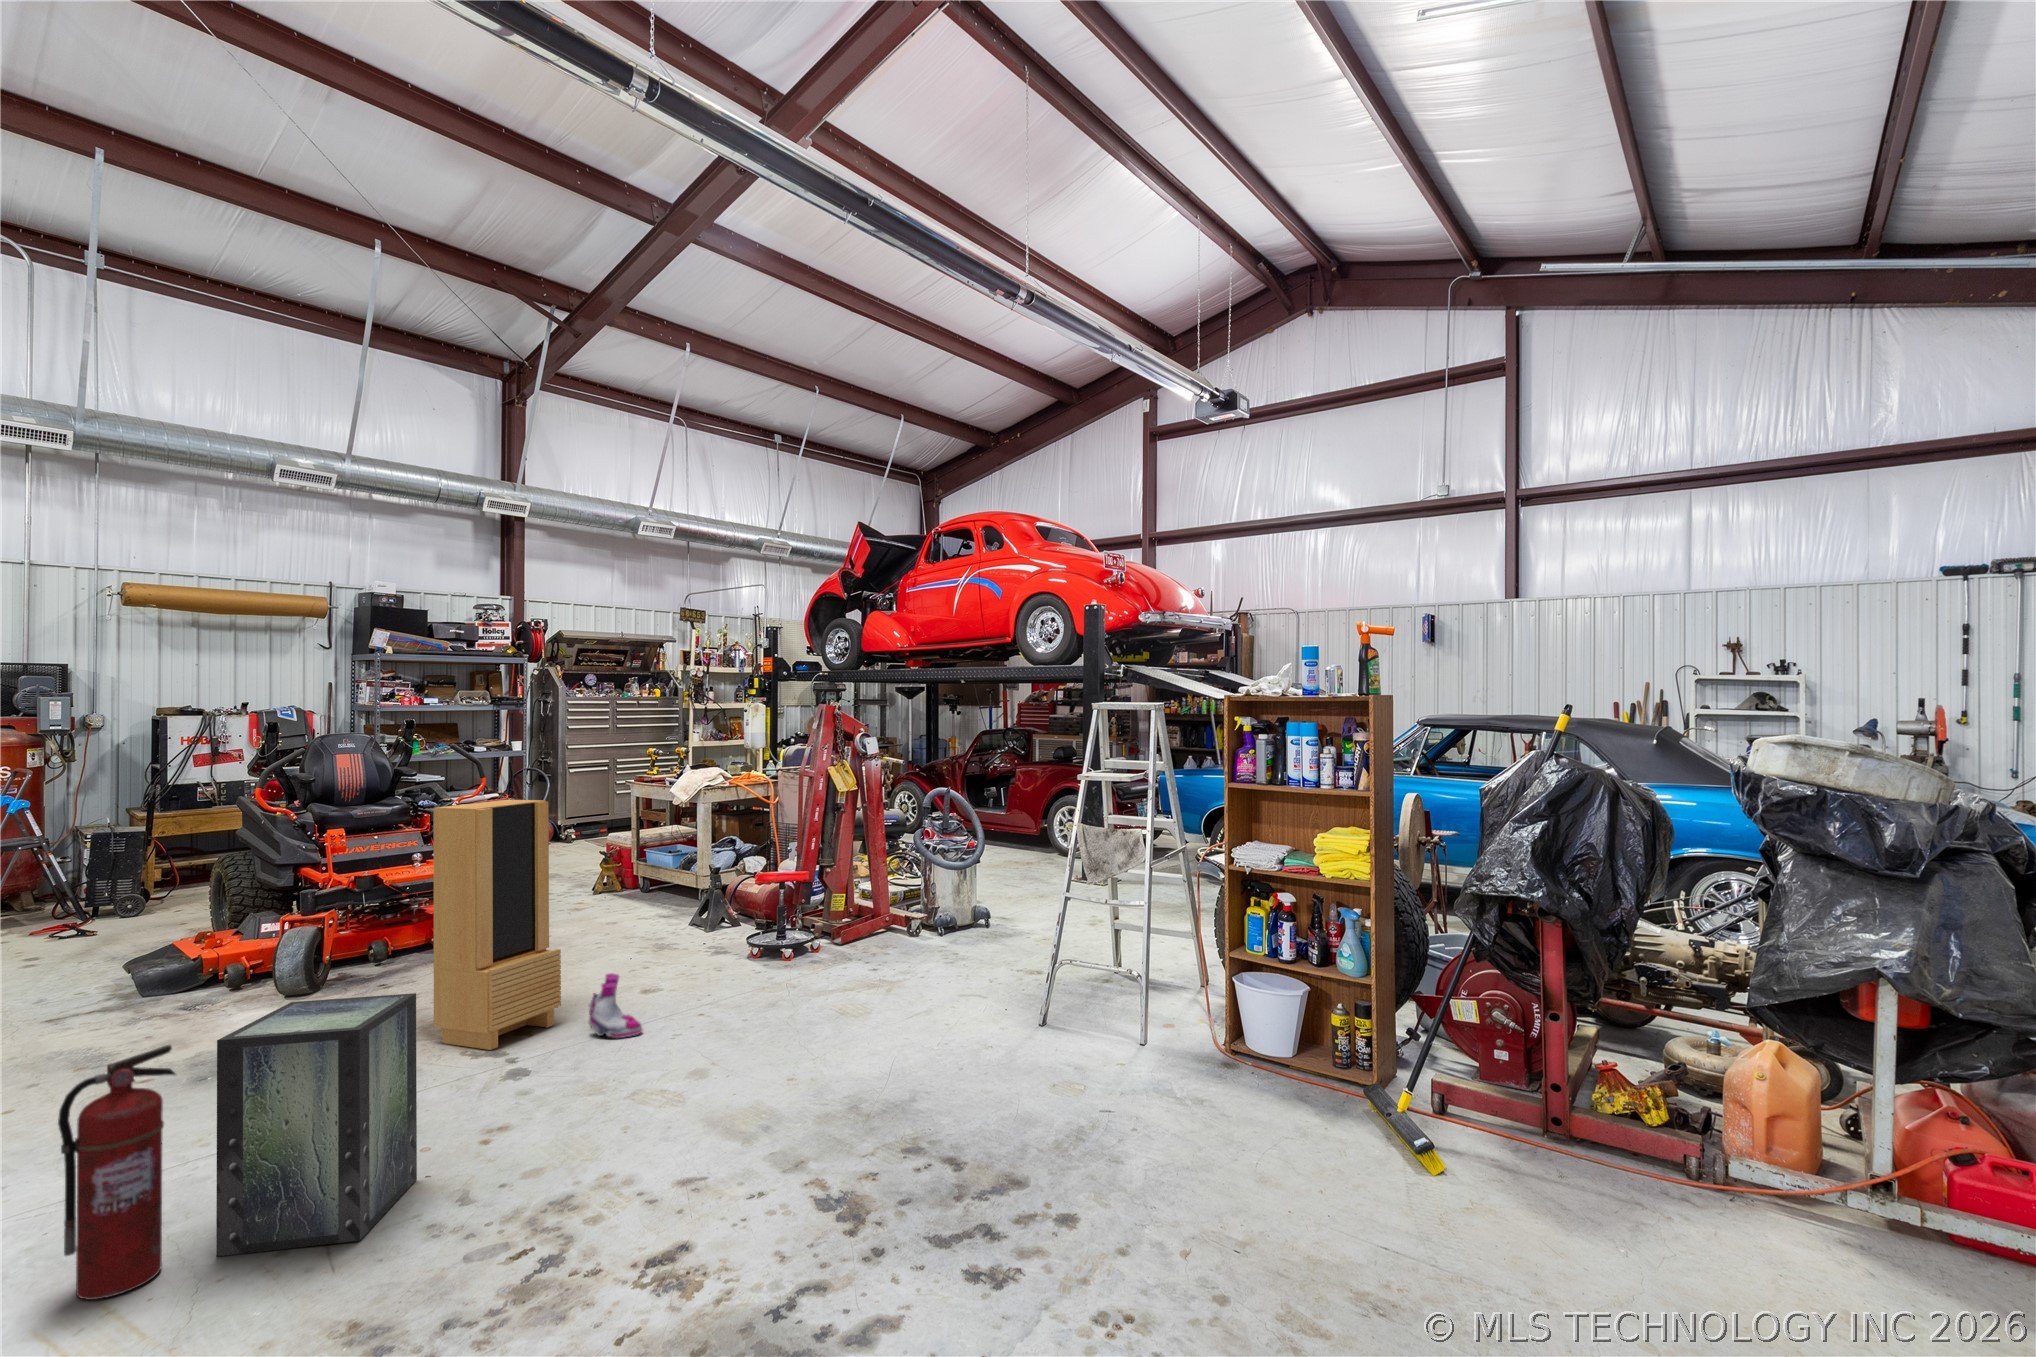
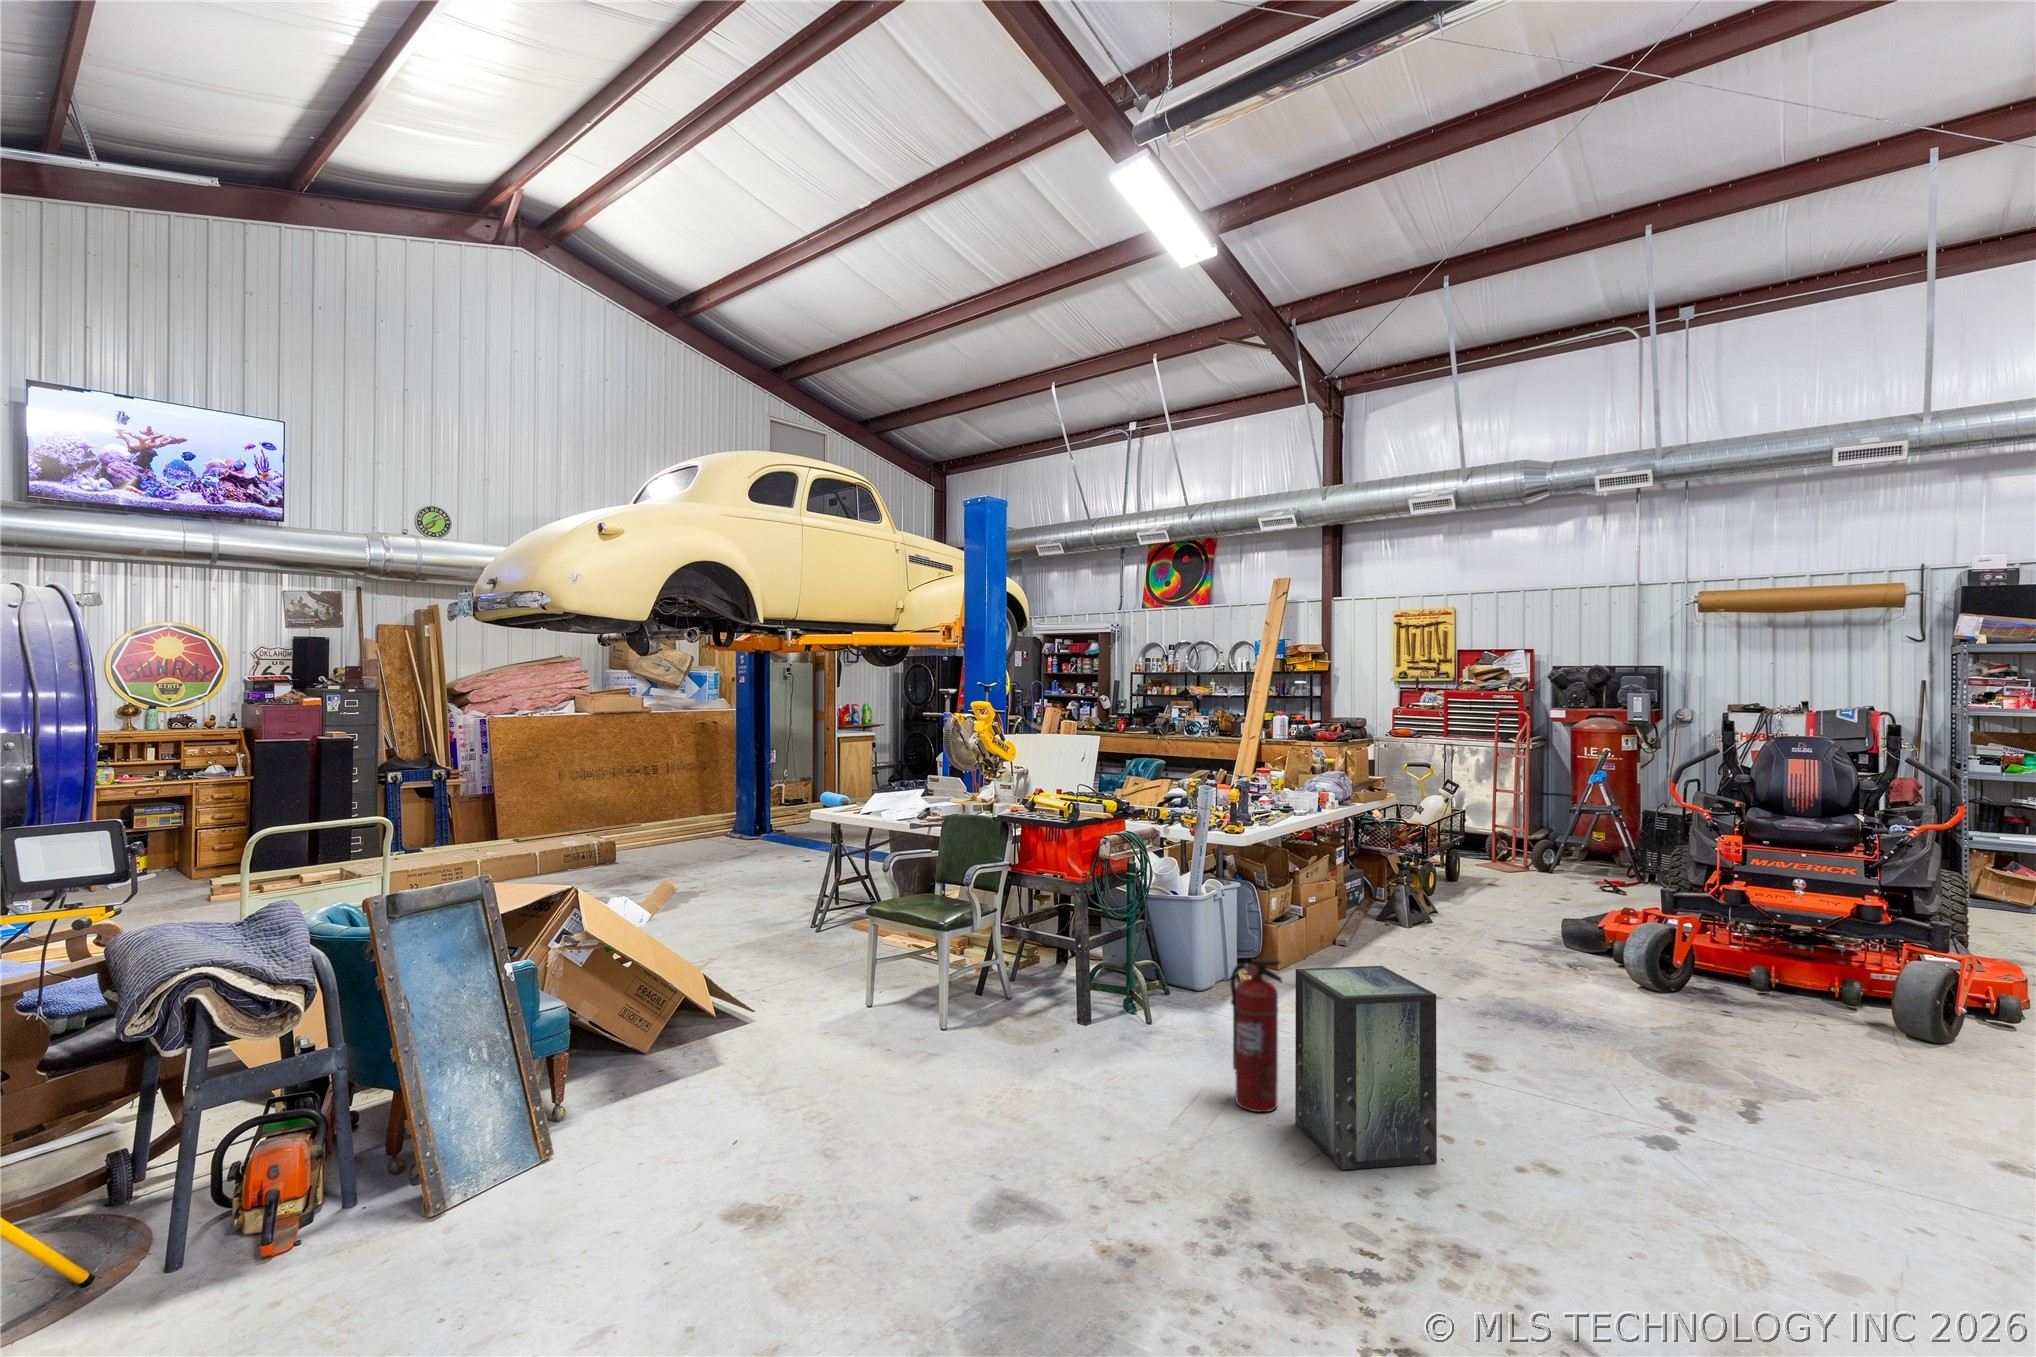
storage cabinet: present [434,800,561,1050] -> none [1658,833,1805,1131]
boots: present [588,973,642,1038] -> none [1804,1095,1888,1197]

